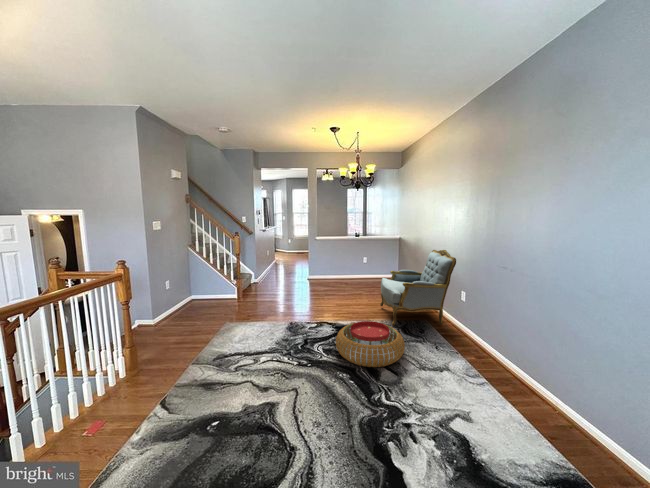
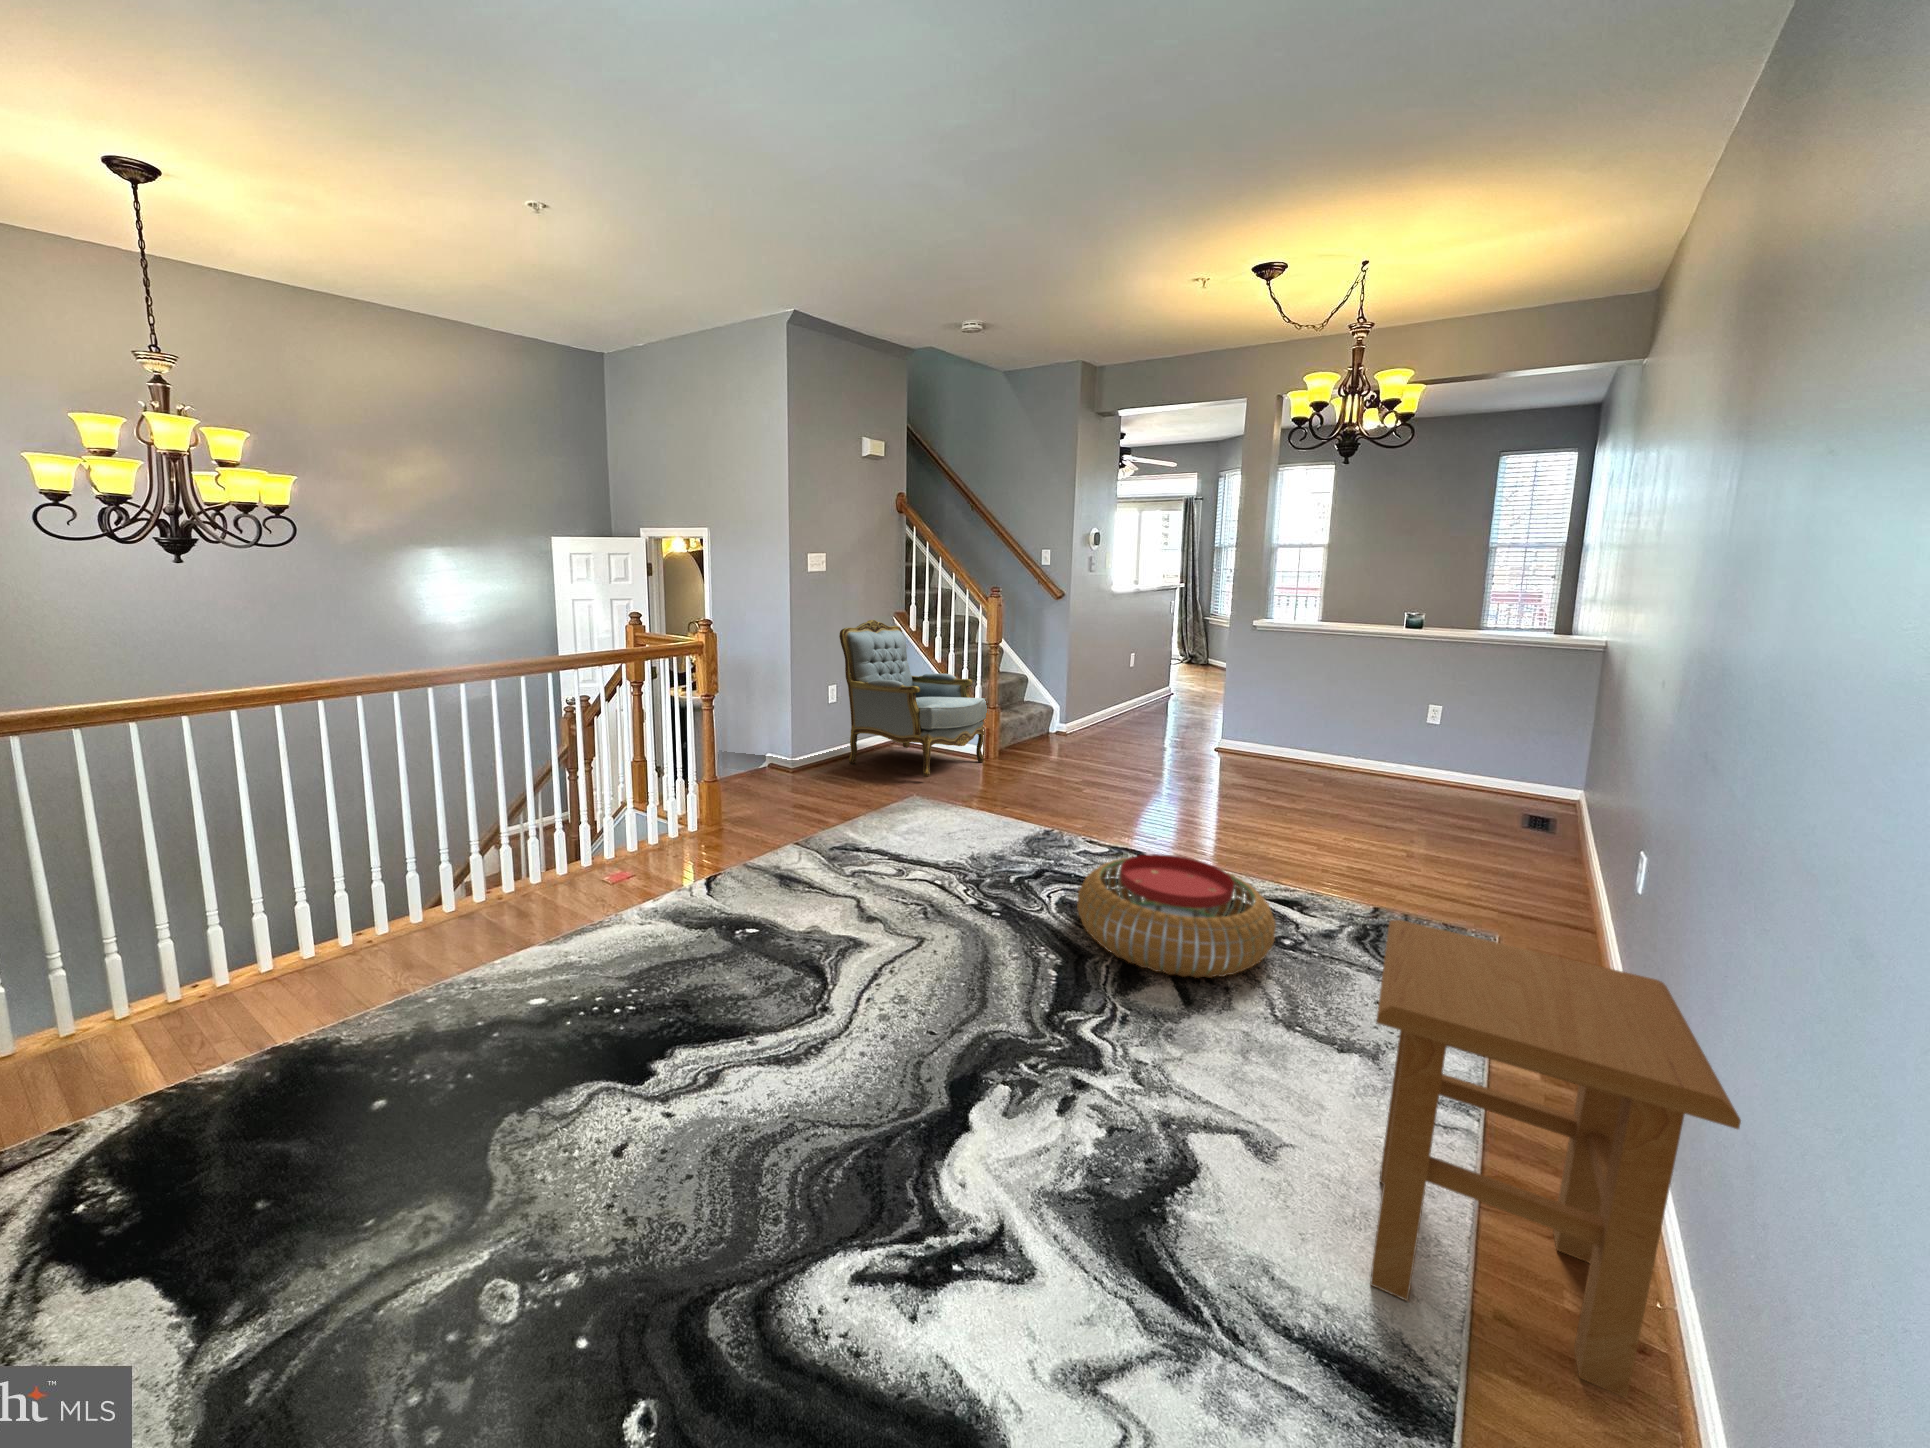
armchair: present [380,250,456,326] -> present [839,620,987,777]
side table: none [488,326,624,452] -> present [1370,920,1741,1398]

